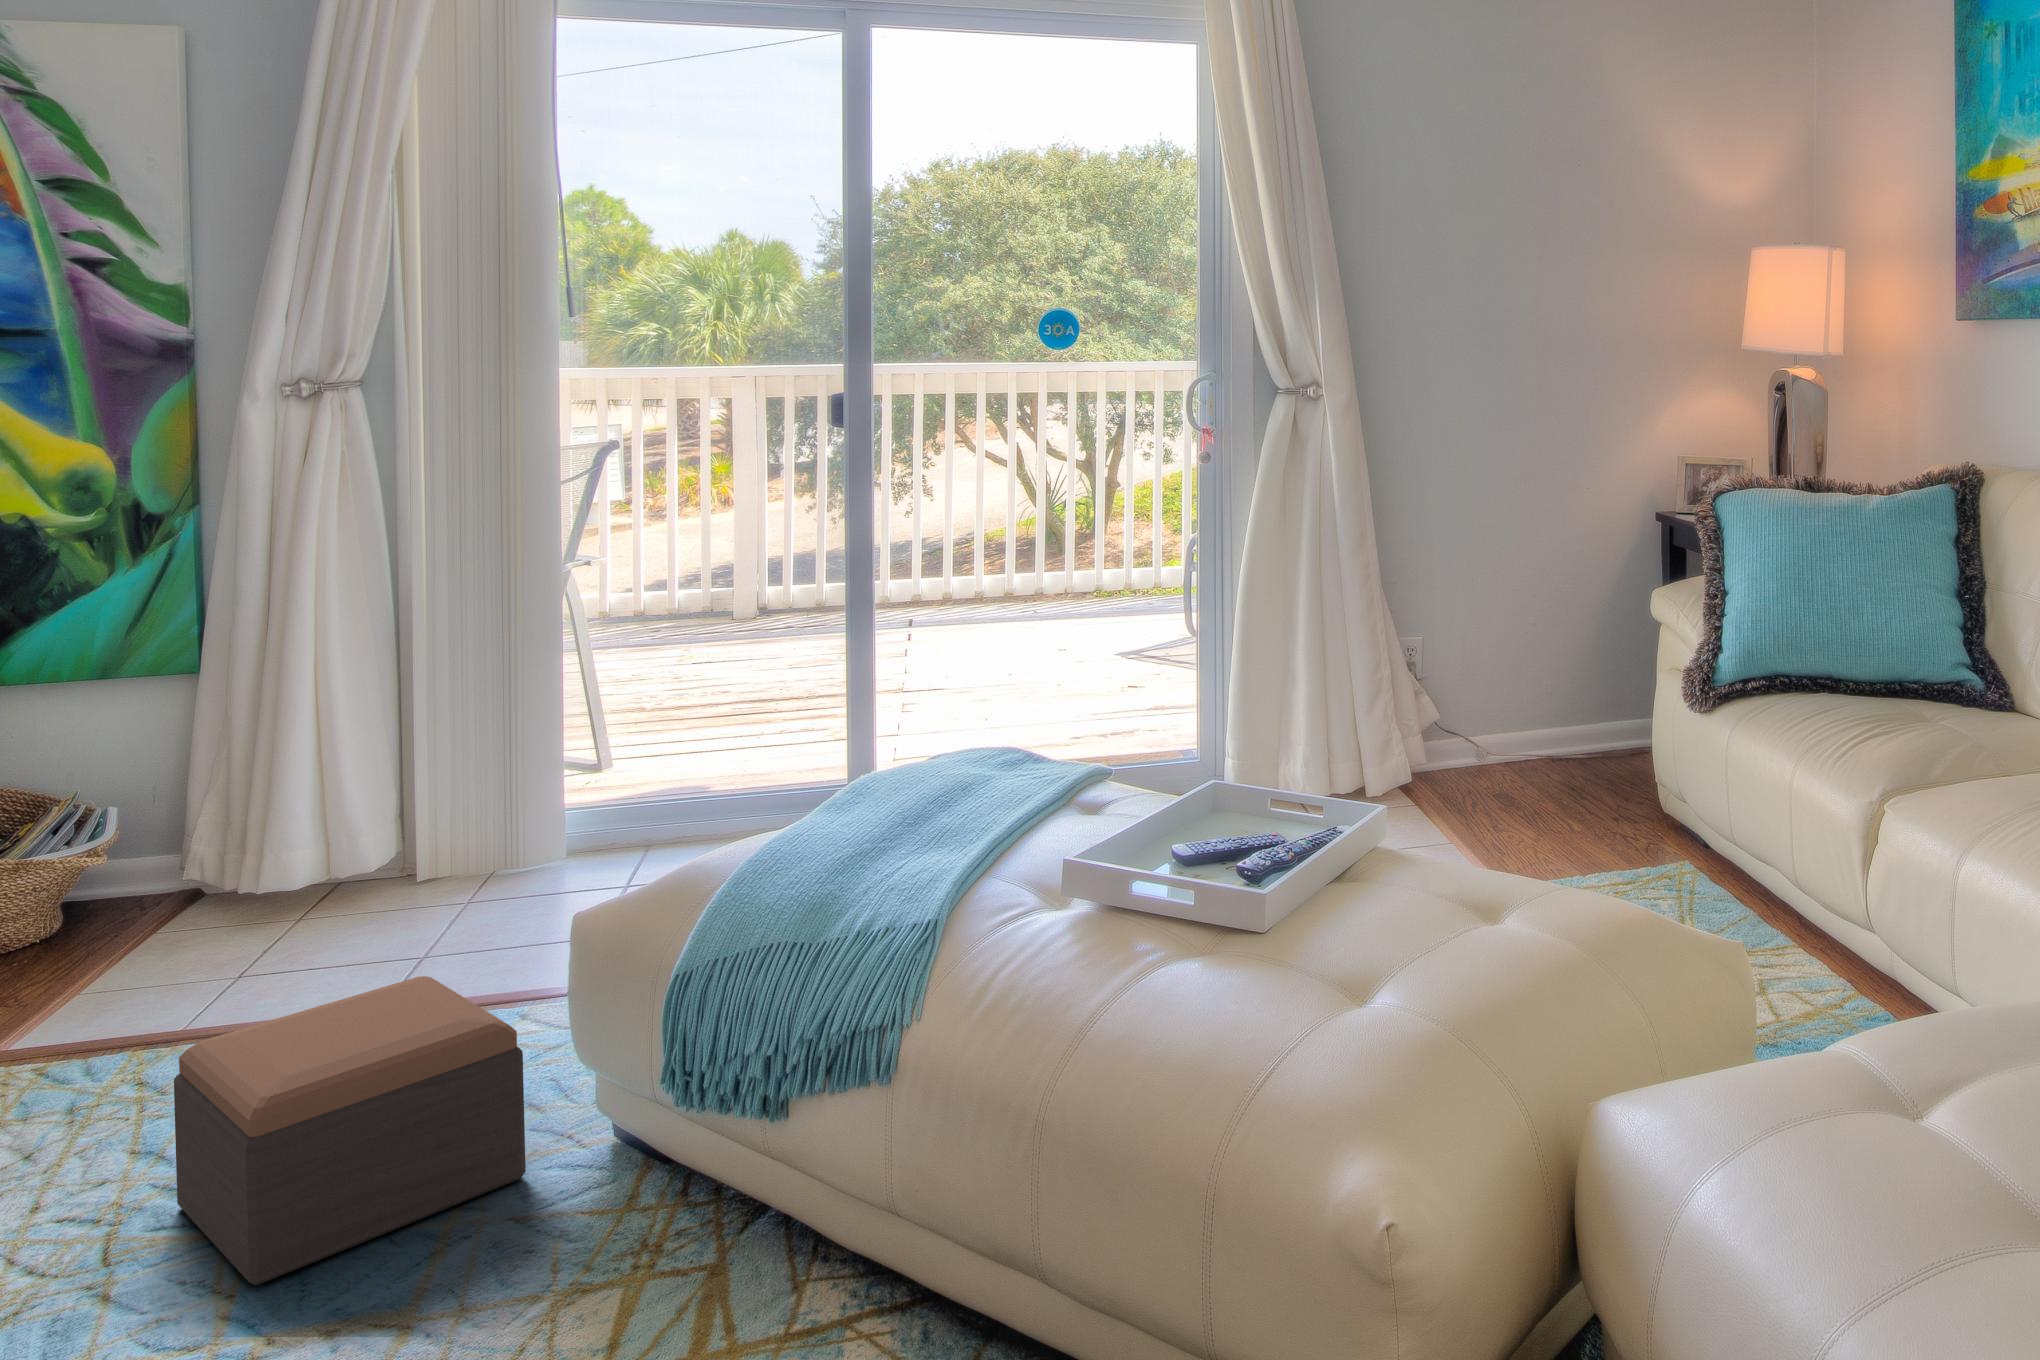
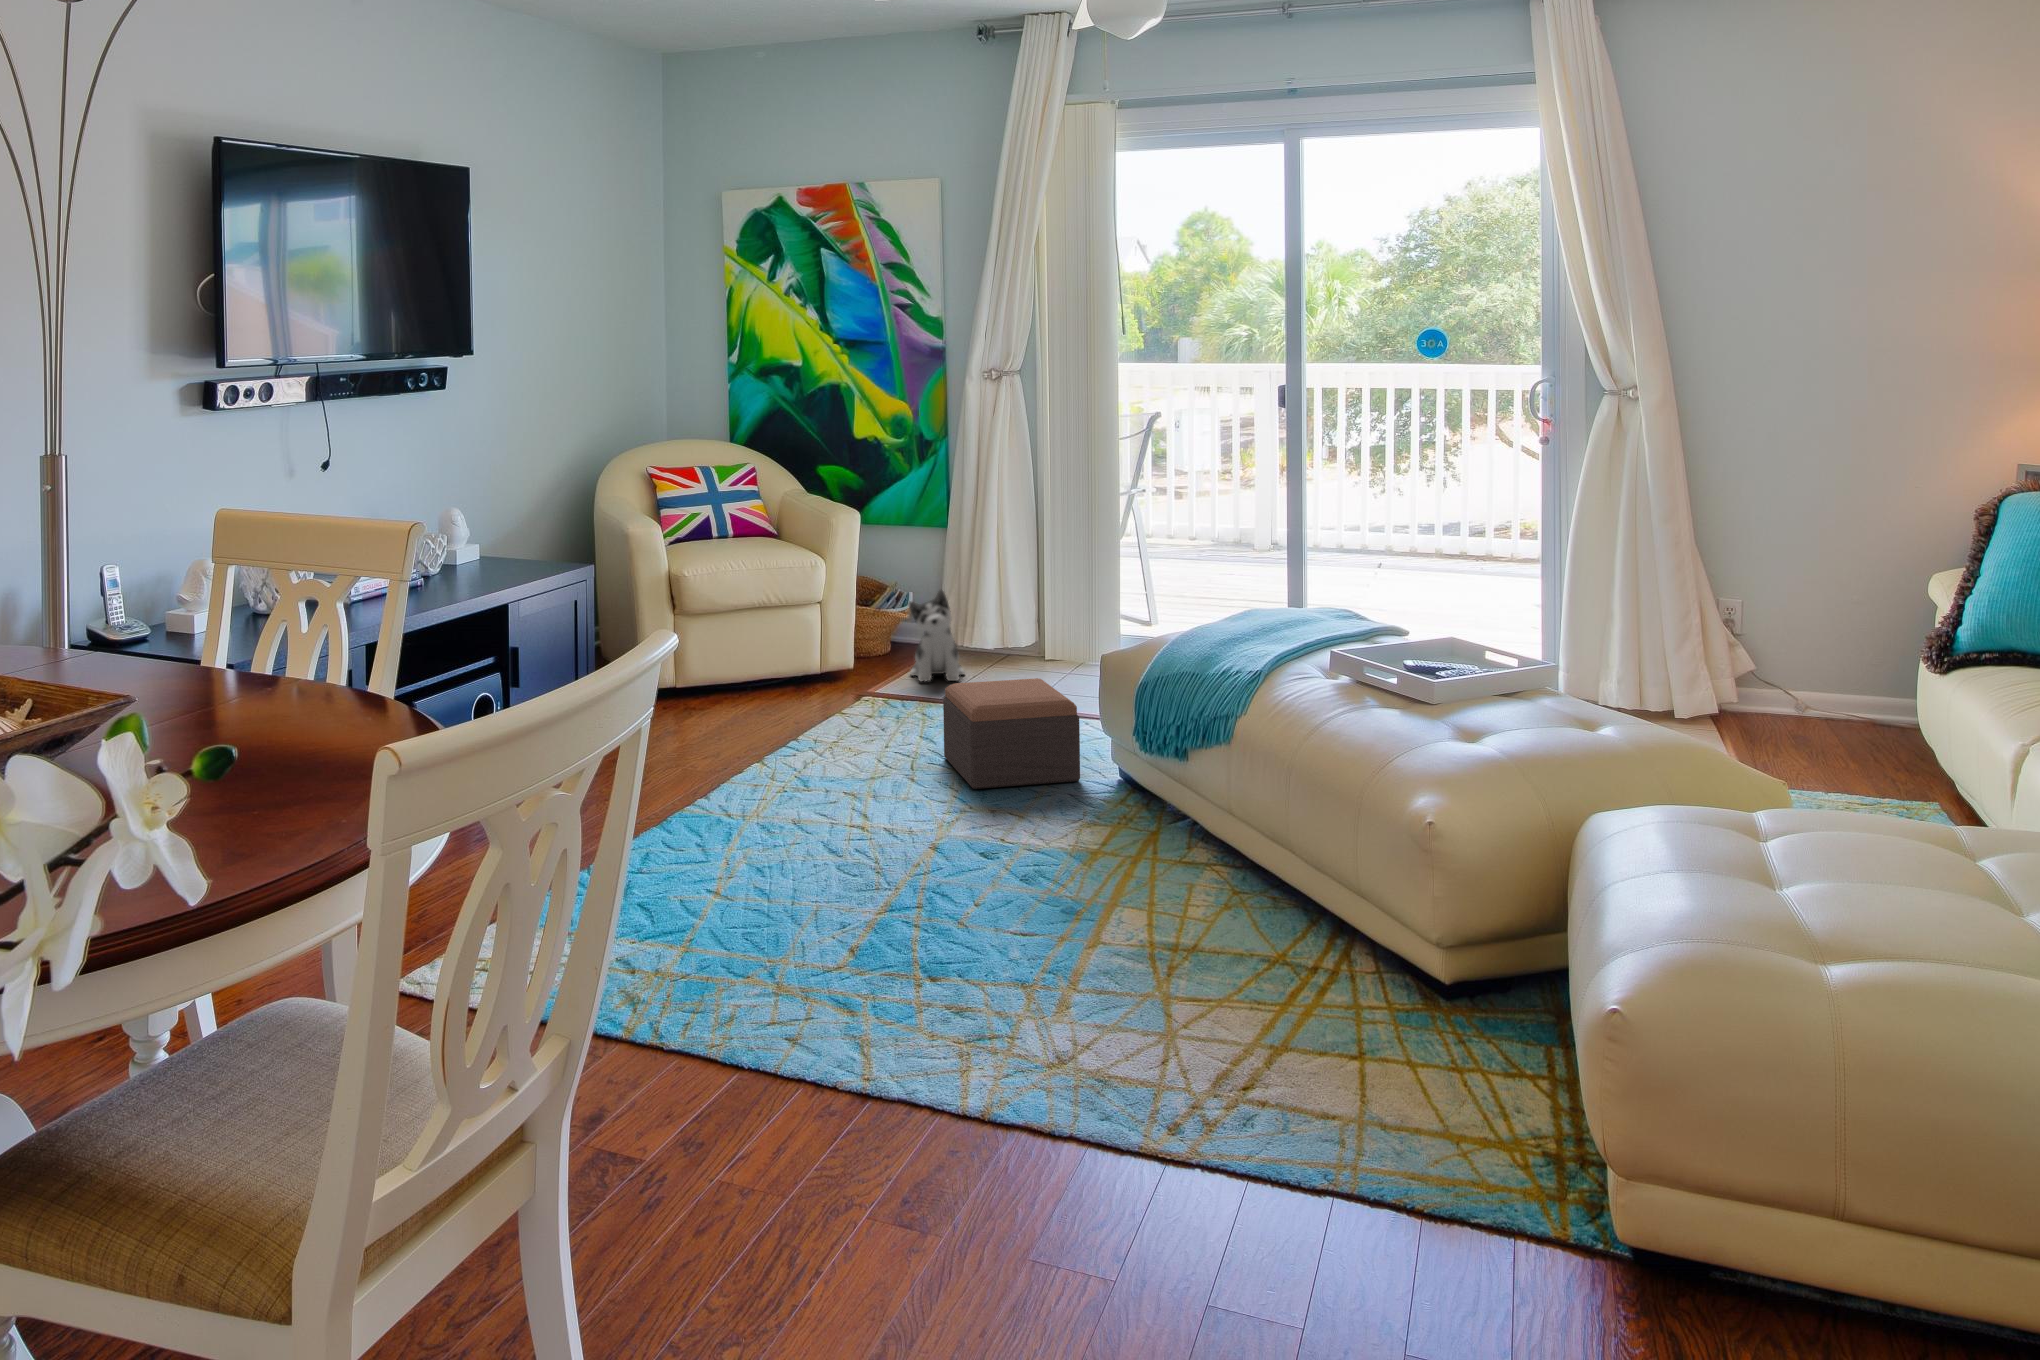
plush toy: none [97,804,243,1000] -> present [909,590,964,681]

